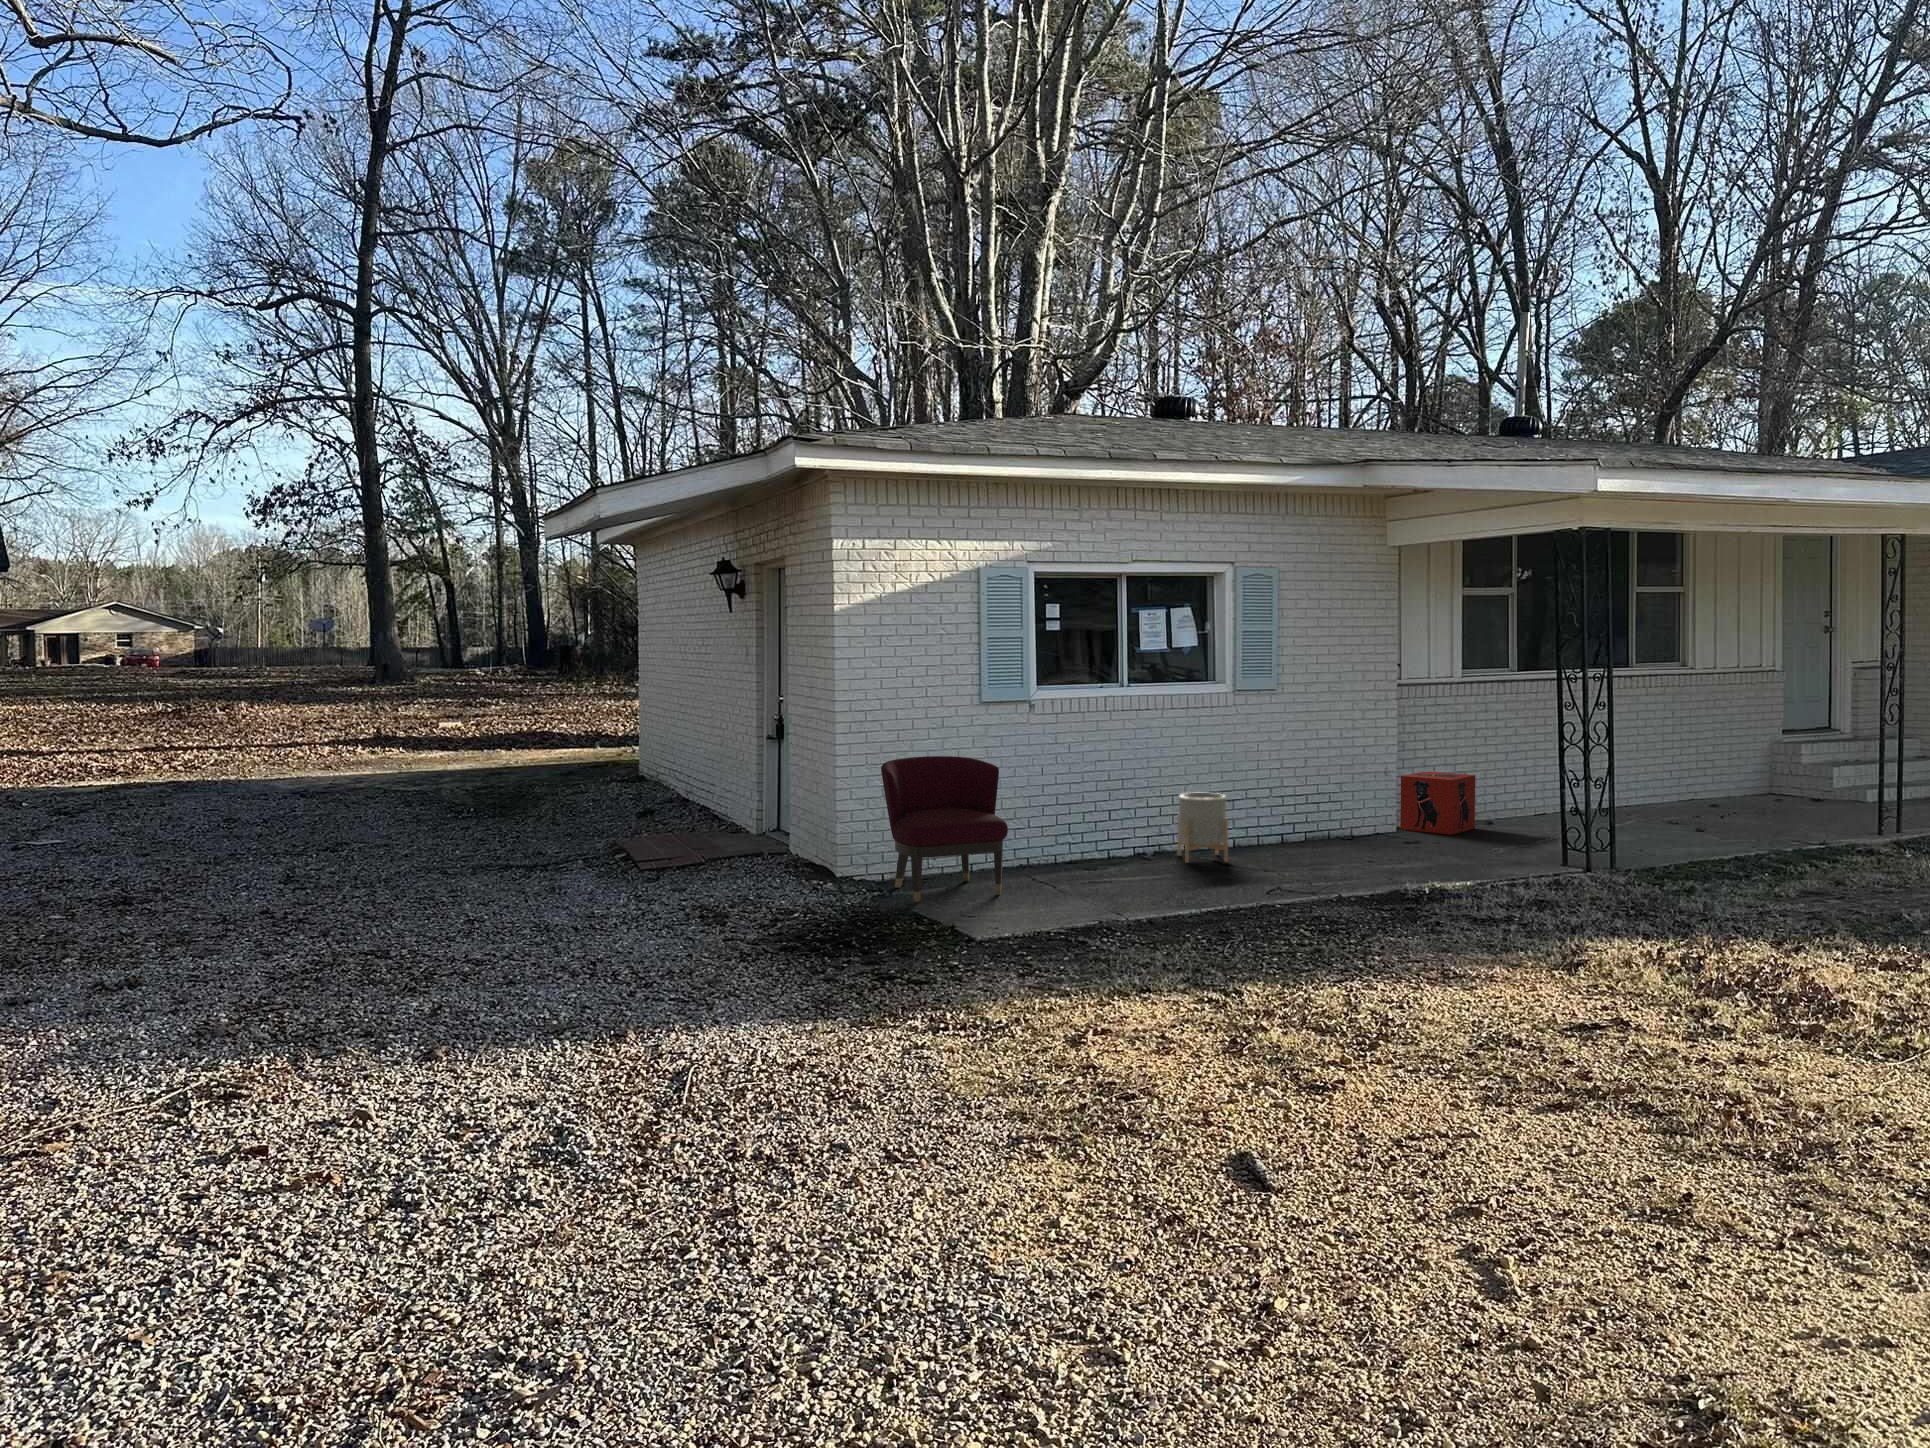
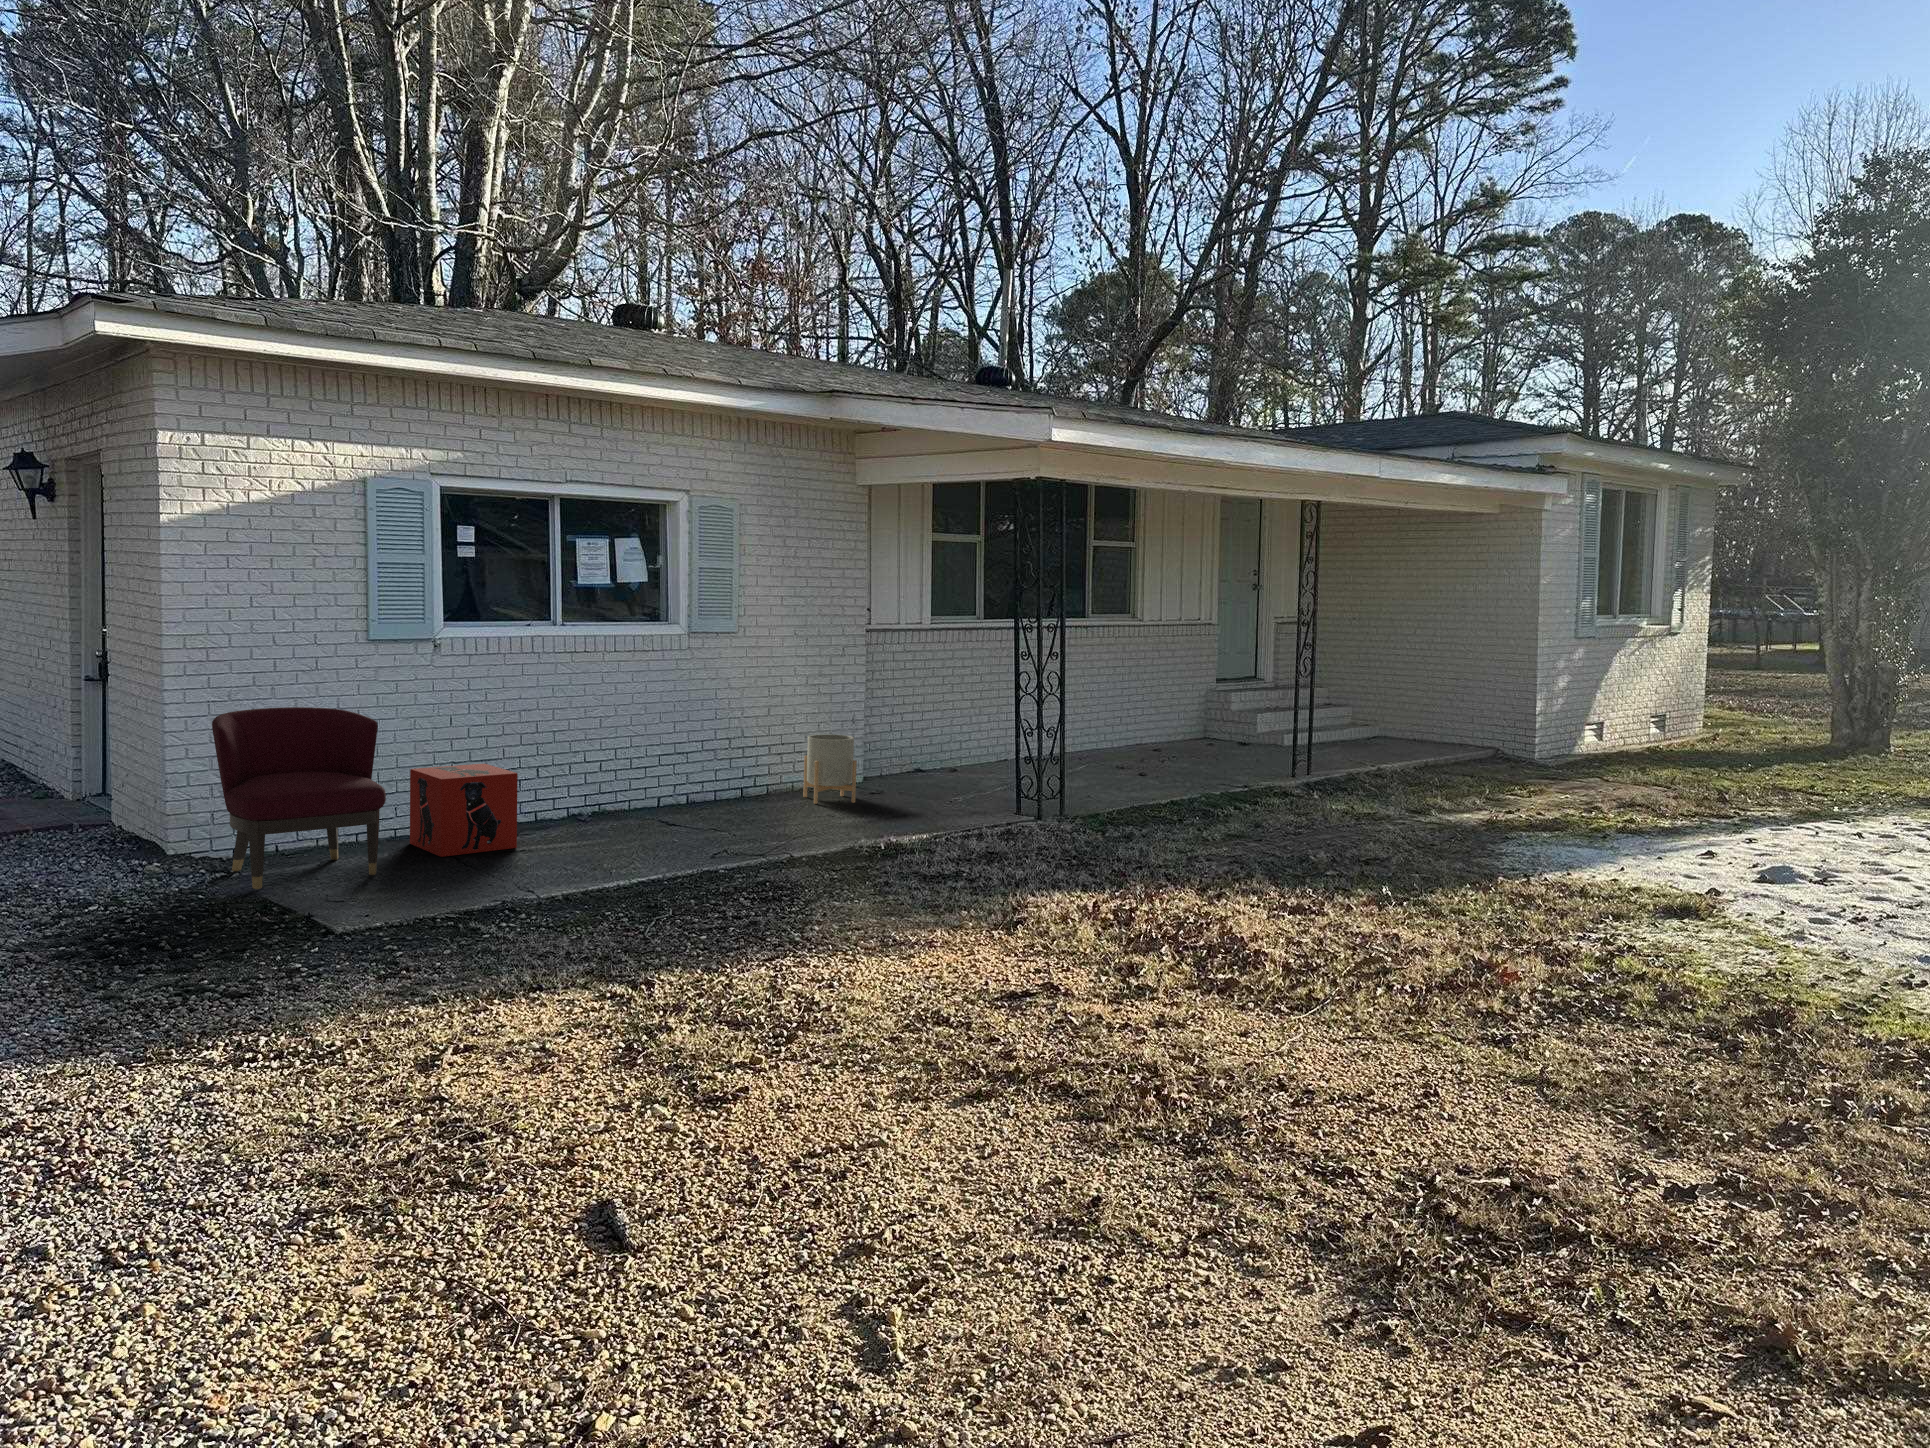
storage box: present [1400,771,1475,835] -> present [410,764,518,857]
planter: present [1177,793,1228,863] -> present [803,734,857,804]

